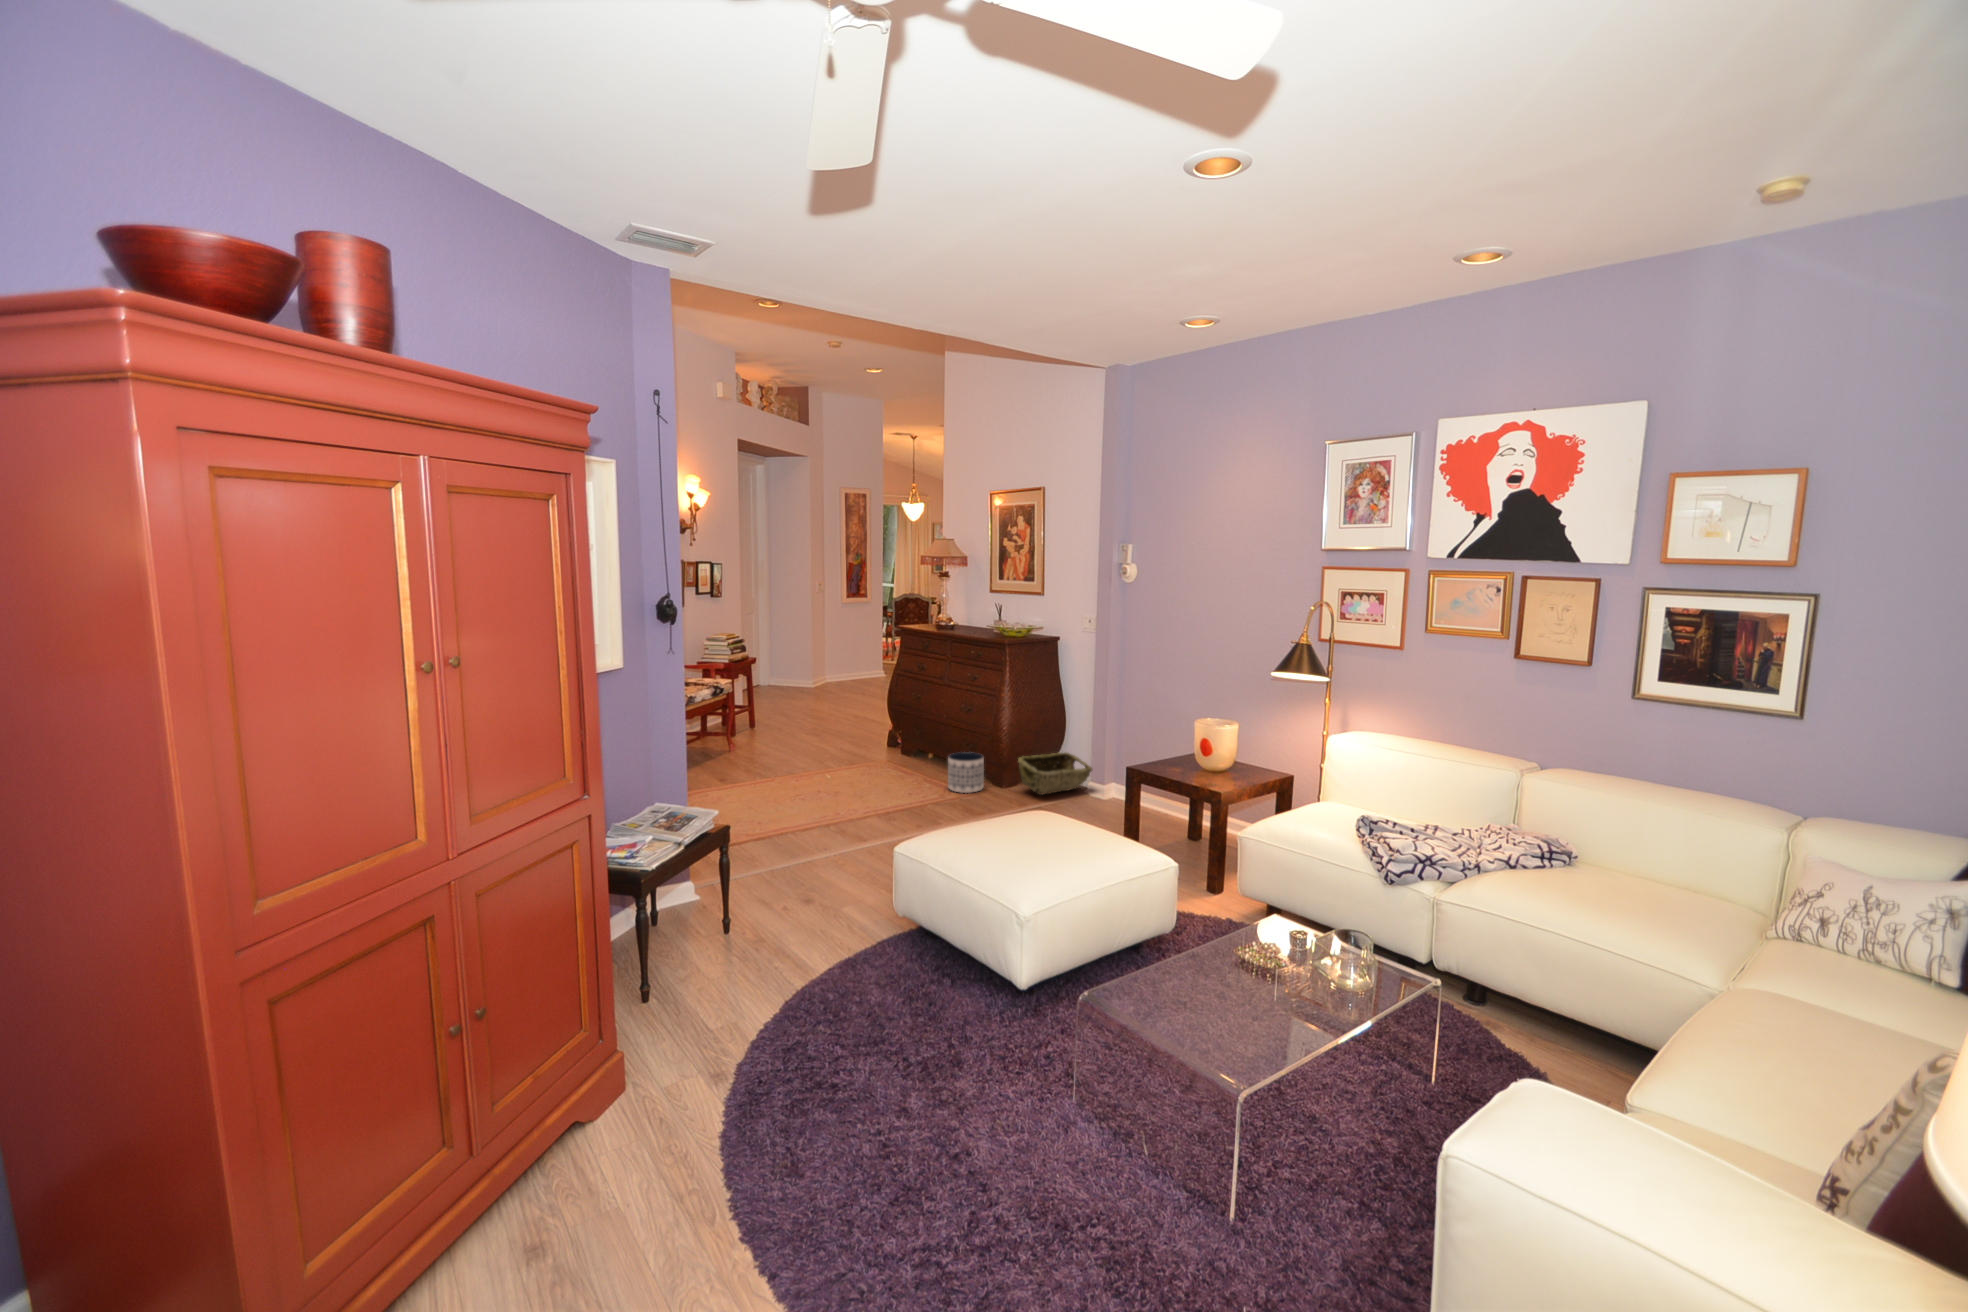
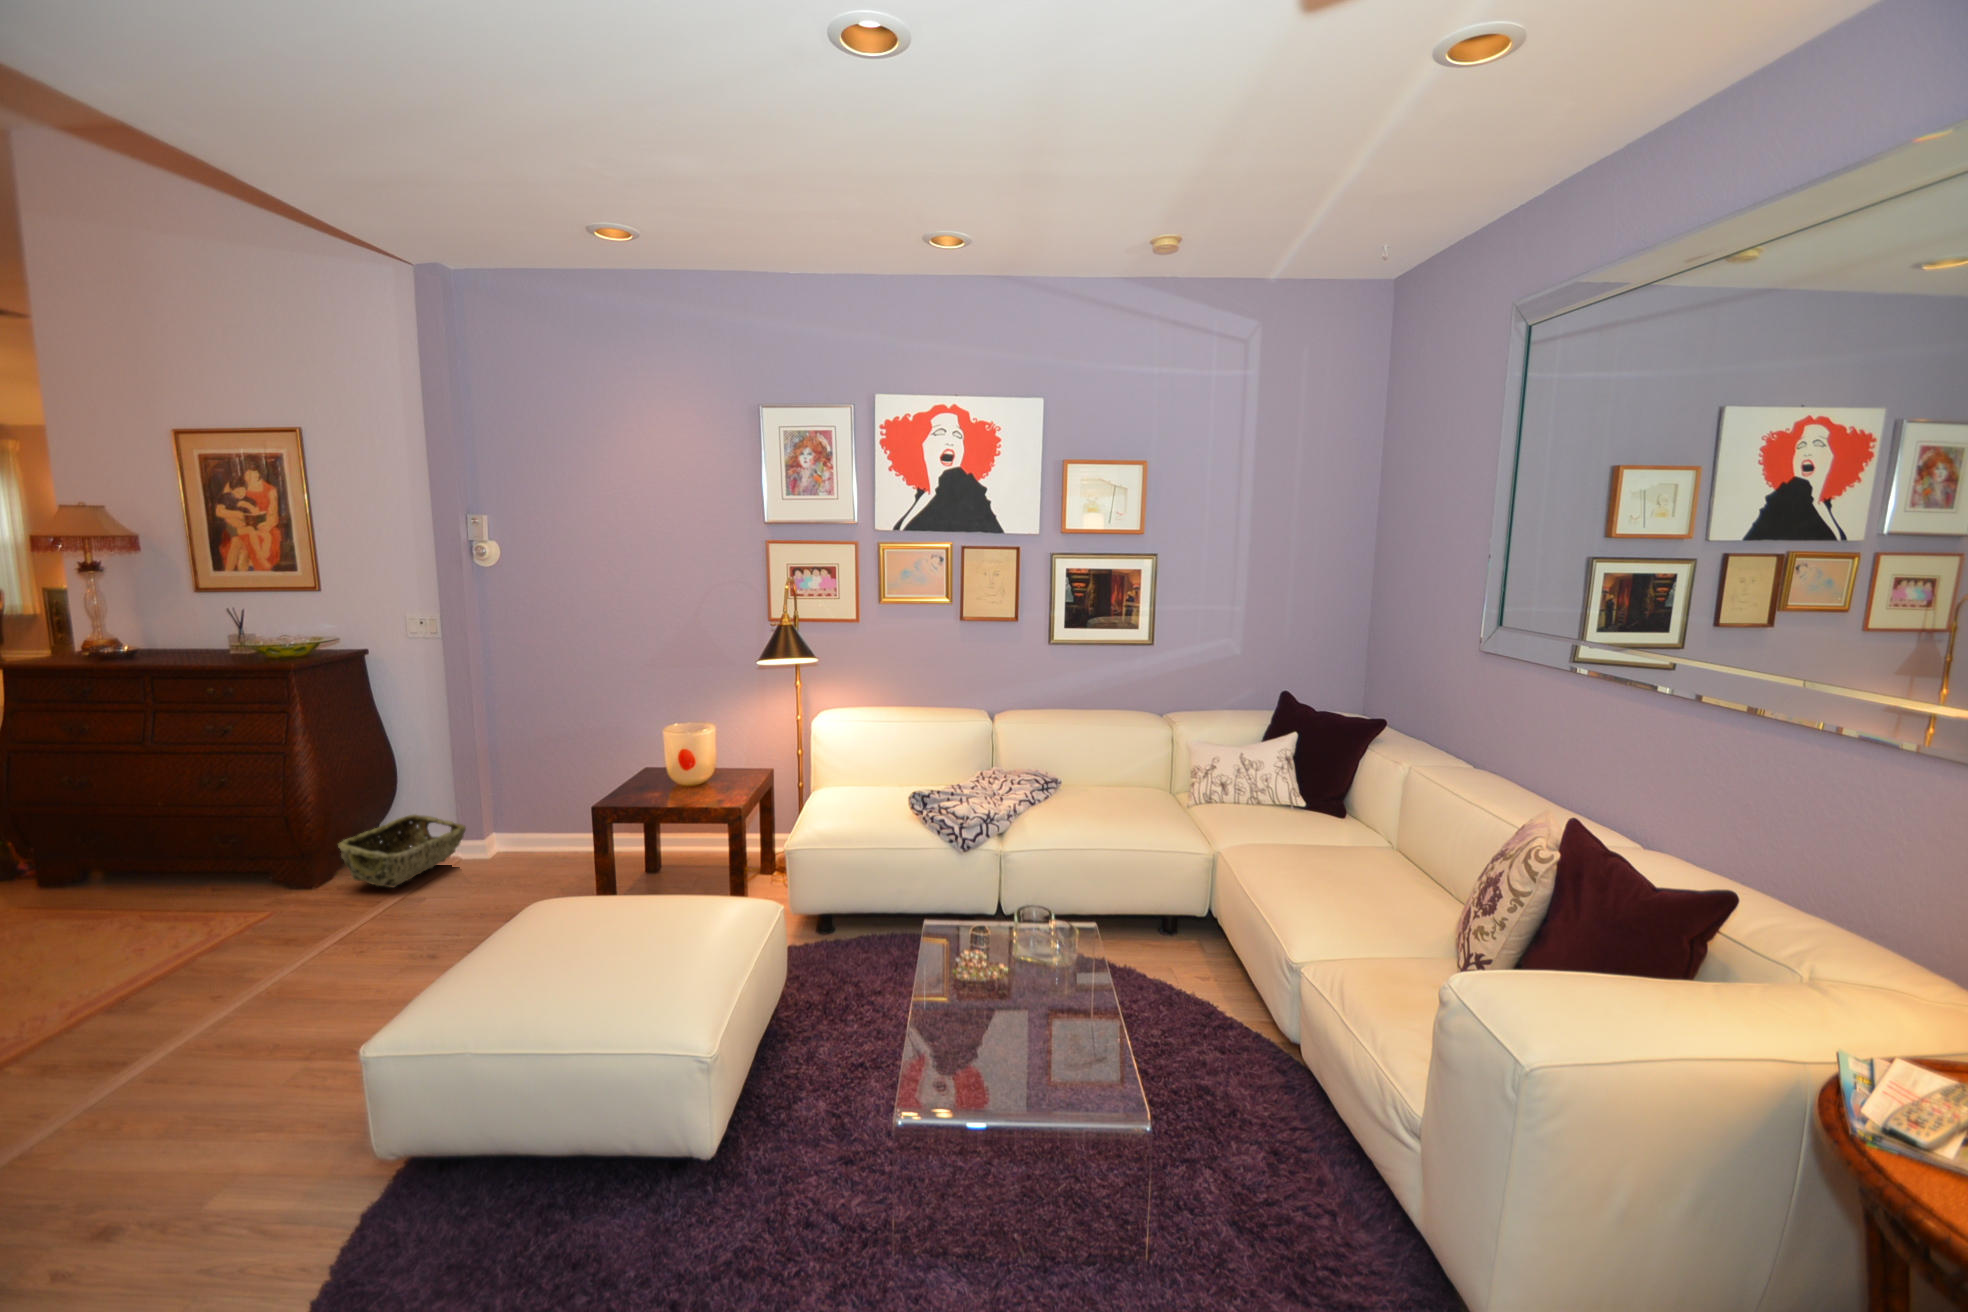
planter: present [948,752,984,793] -> none [187,858,274,933]

